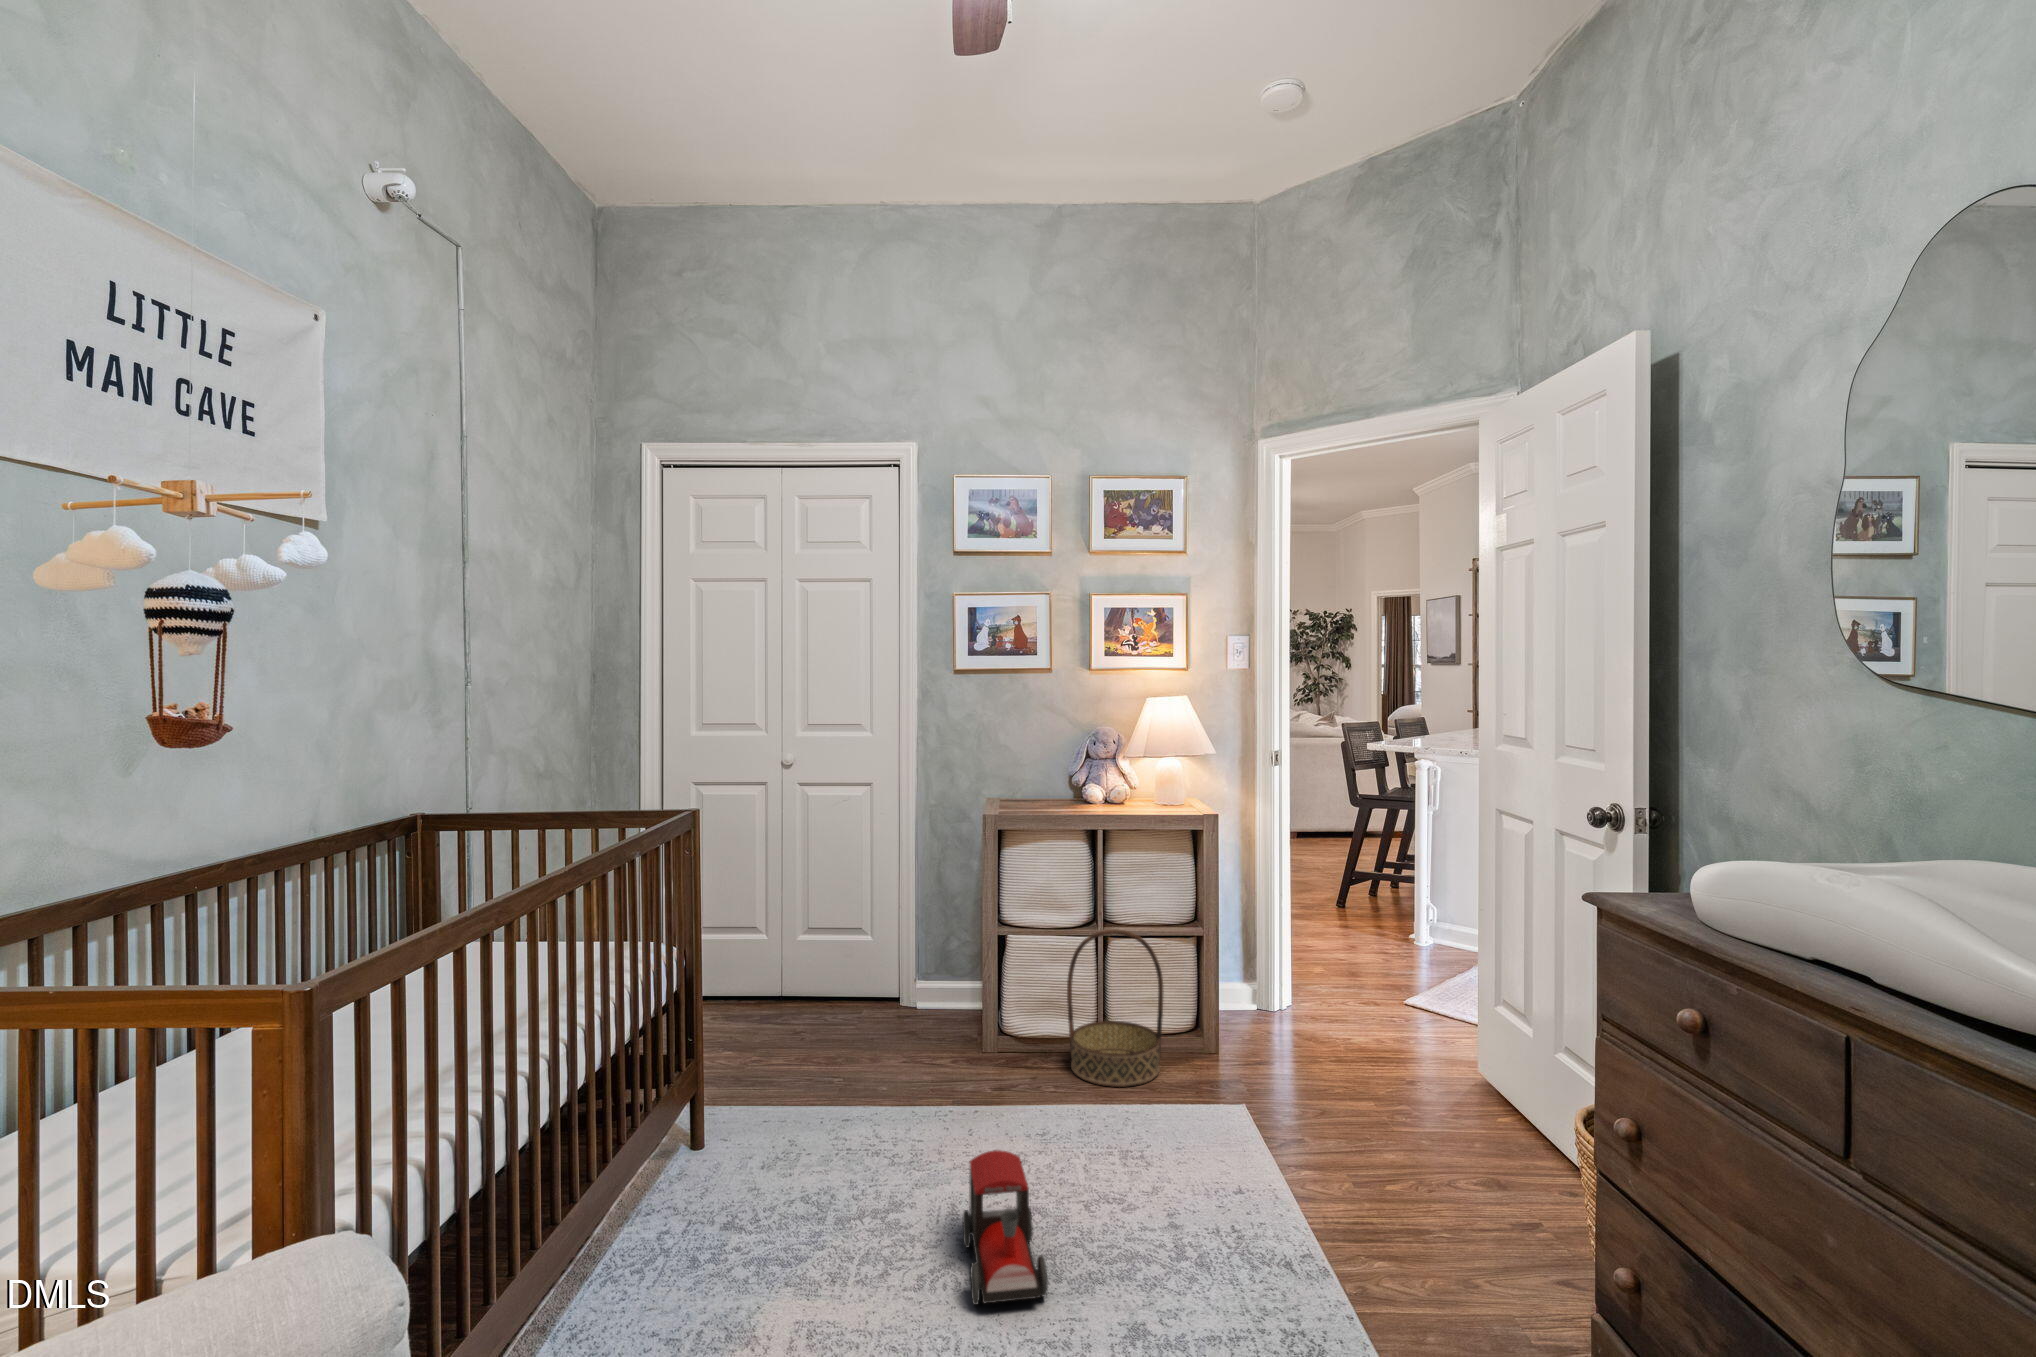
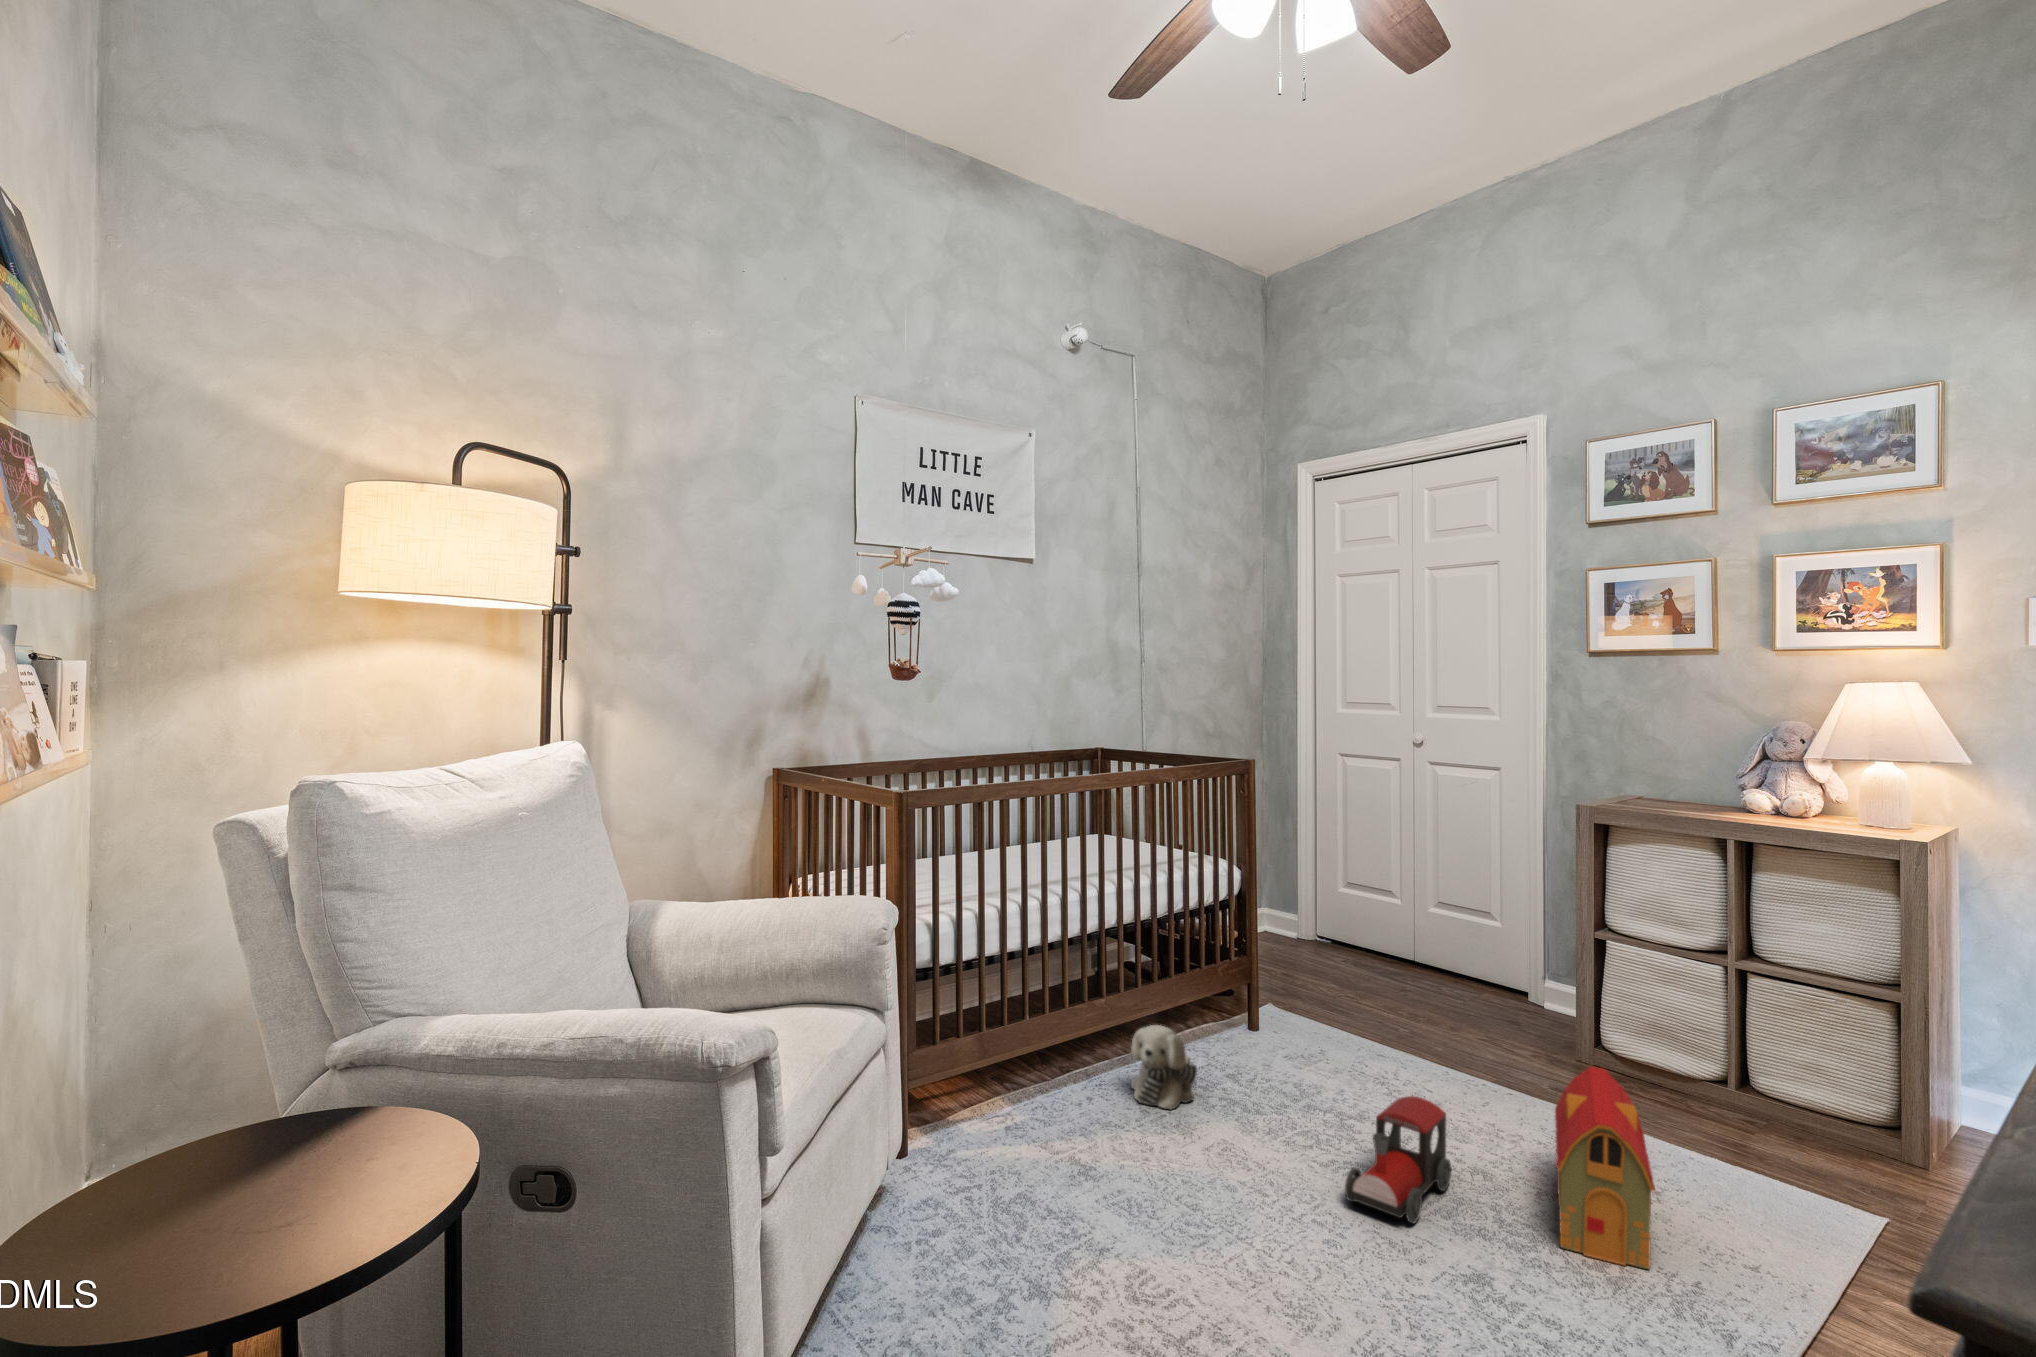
basket: present [1067,929,1163,1087] -> none [1657,956,1791,1148]
toy house: none [1081,1059,1216,1248] -> present [1555,1067,1655,1269]
plush toy: none [612,1182,717,1305] -> present [1131,1025,1197,1110]

